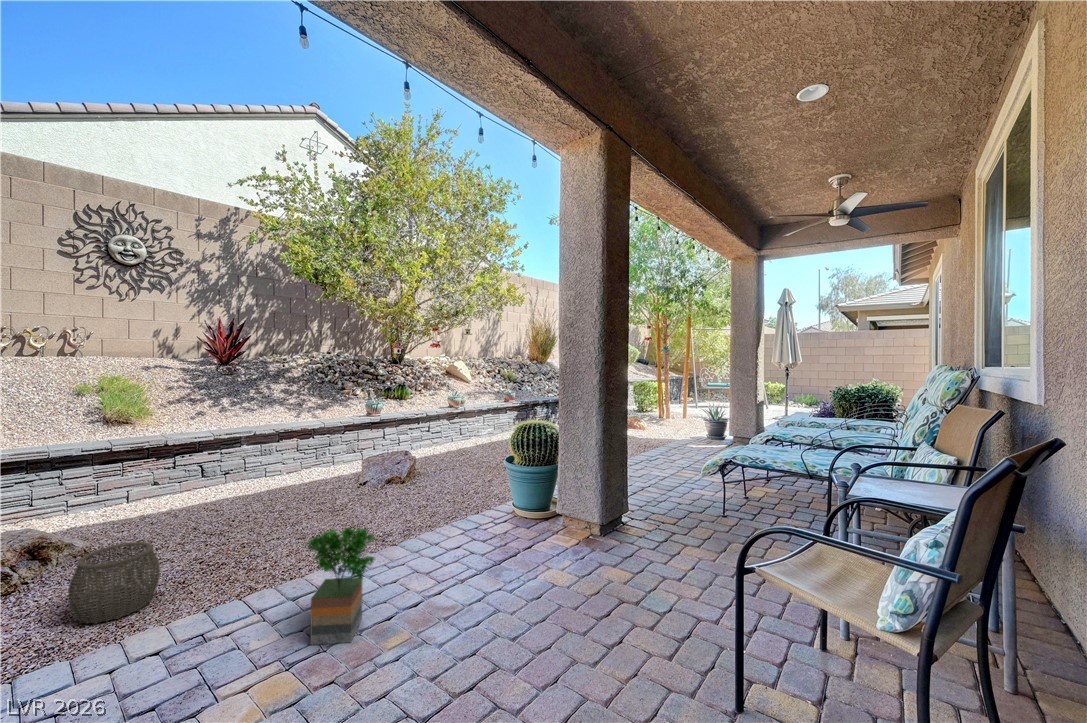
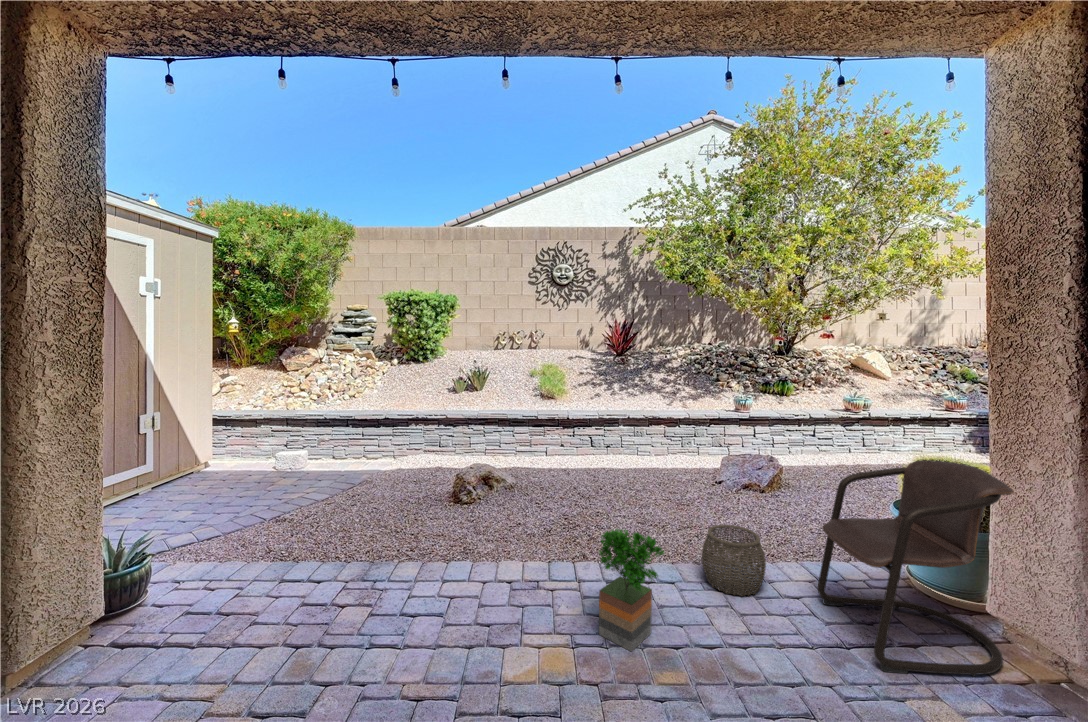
chair: none [473,427,573,569] -> present [818,460,1014,677]
woven basket: present [67,542,161,624] -> present [702,525,766,596]

